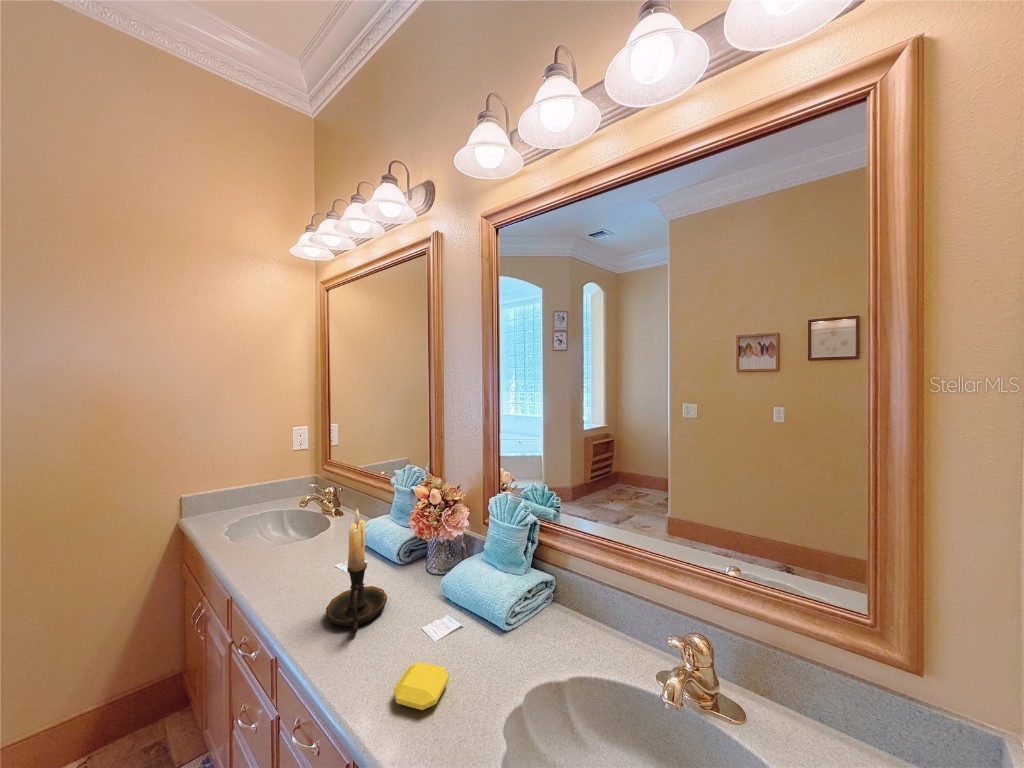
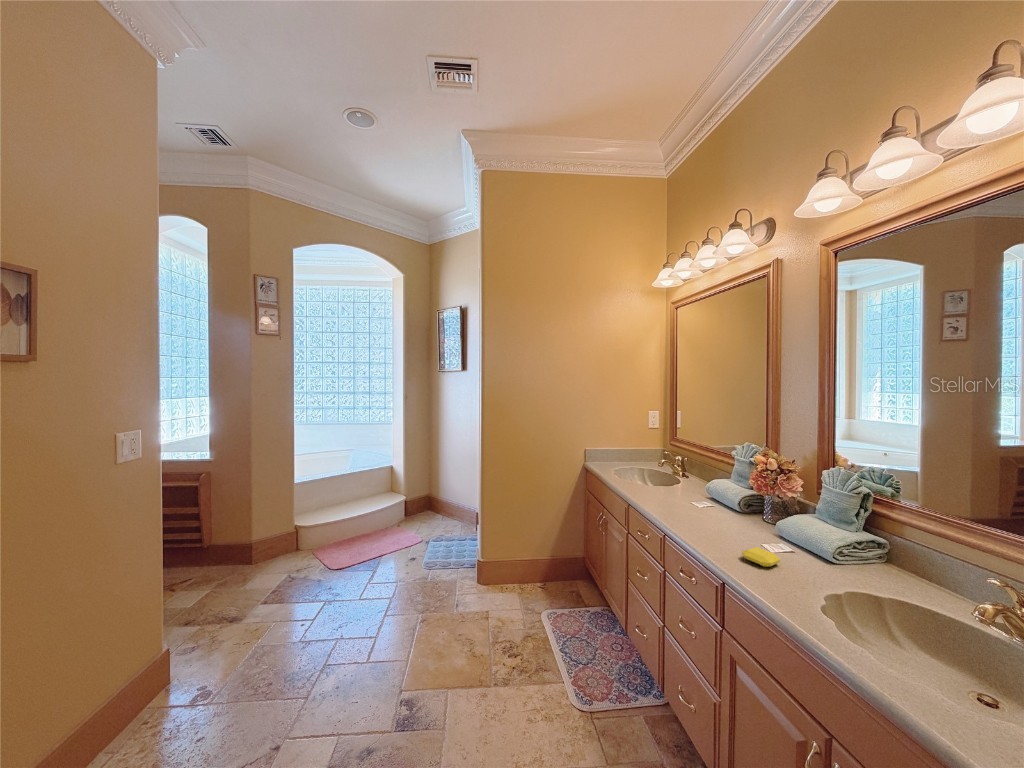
candle holder: present [326,509,387,634] -> none [692,457,732,529]

